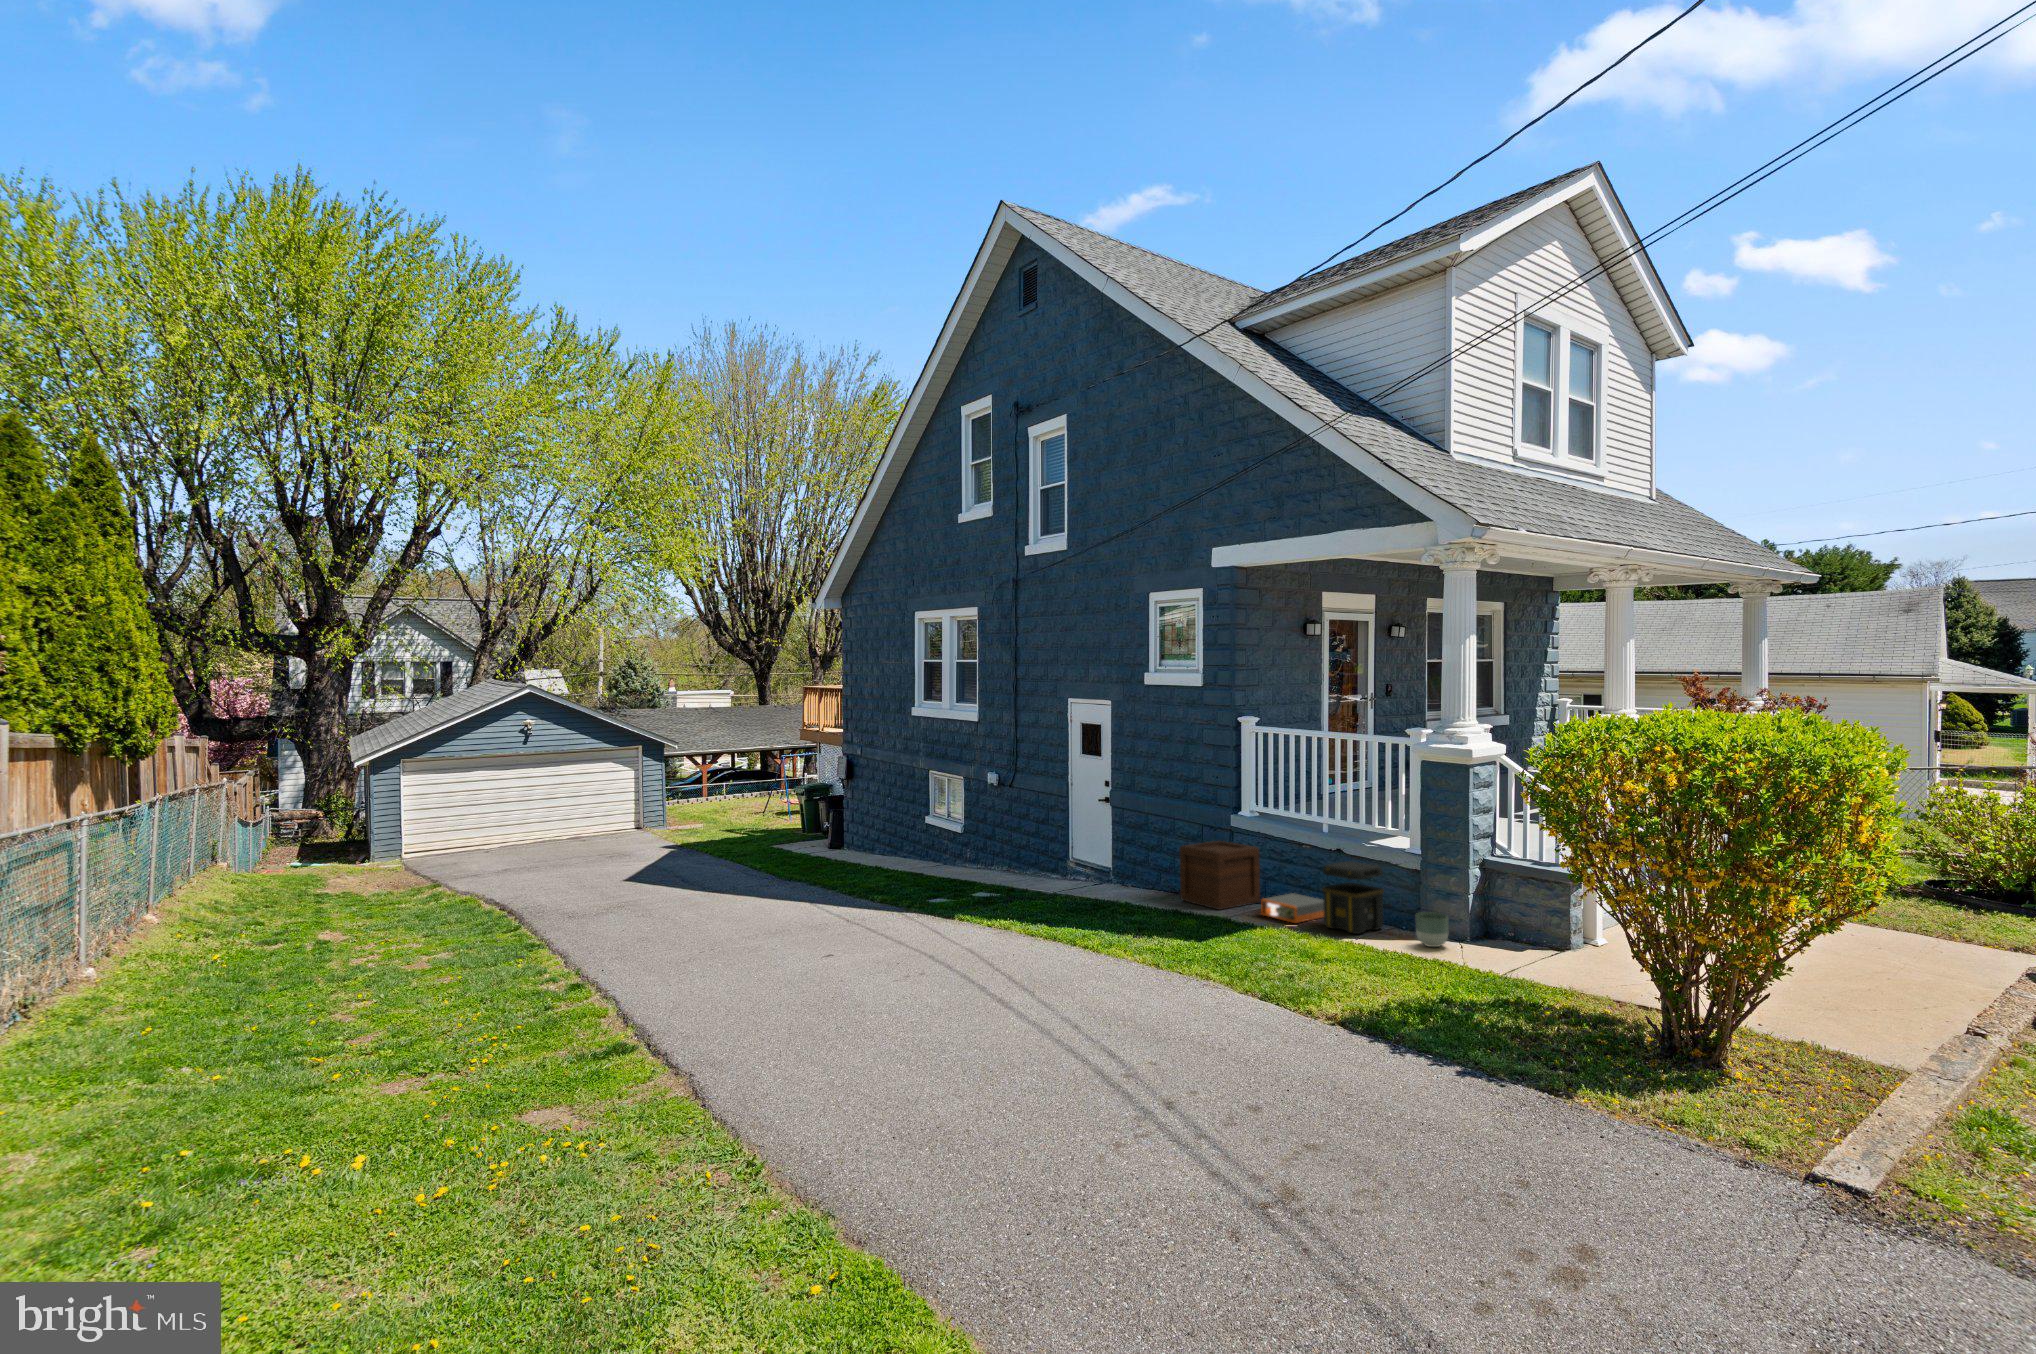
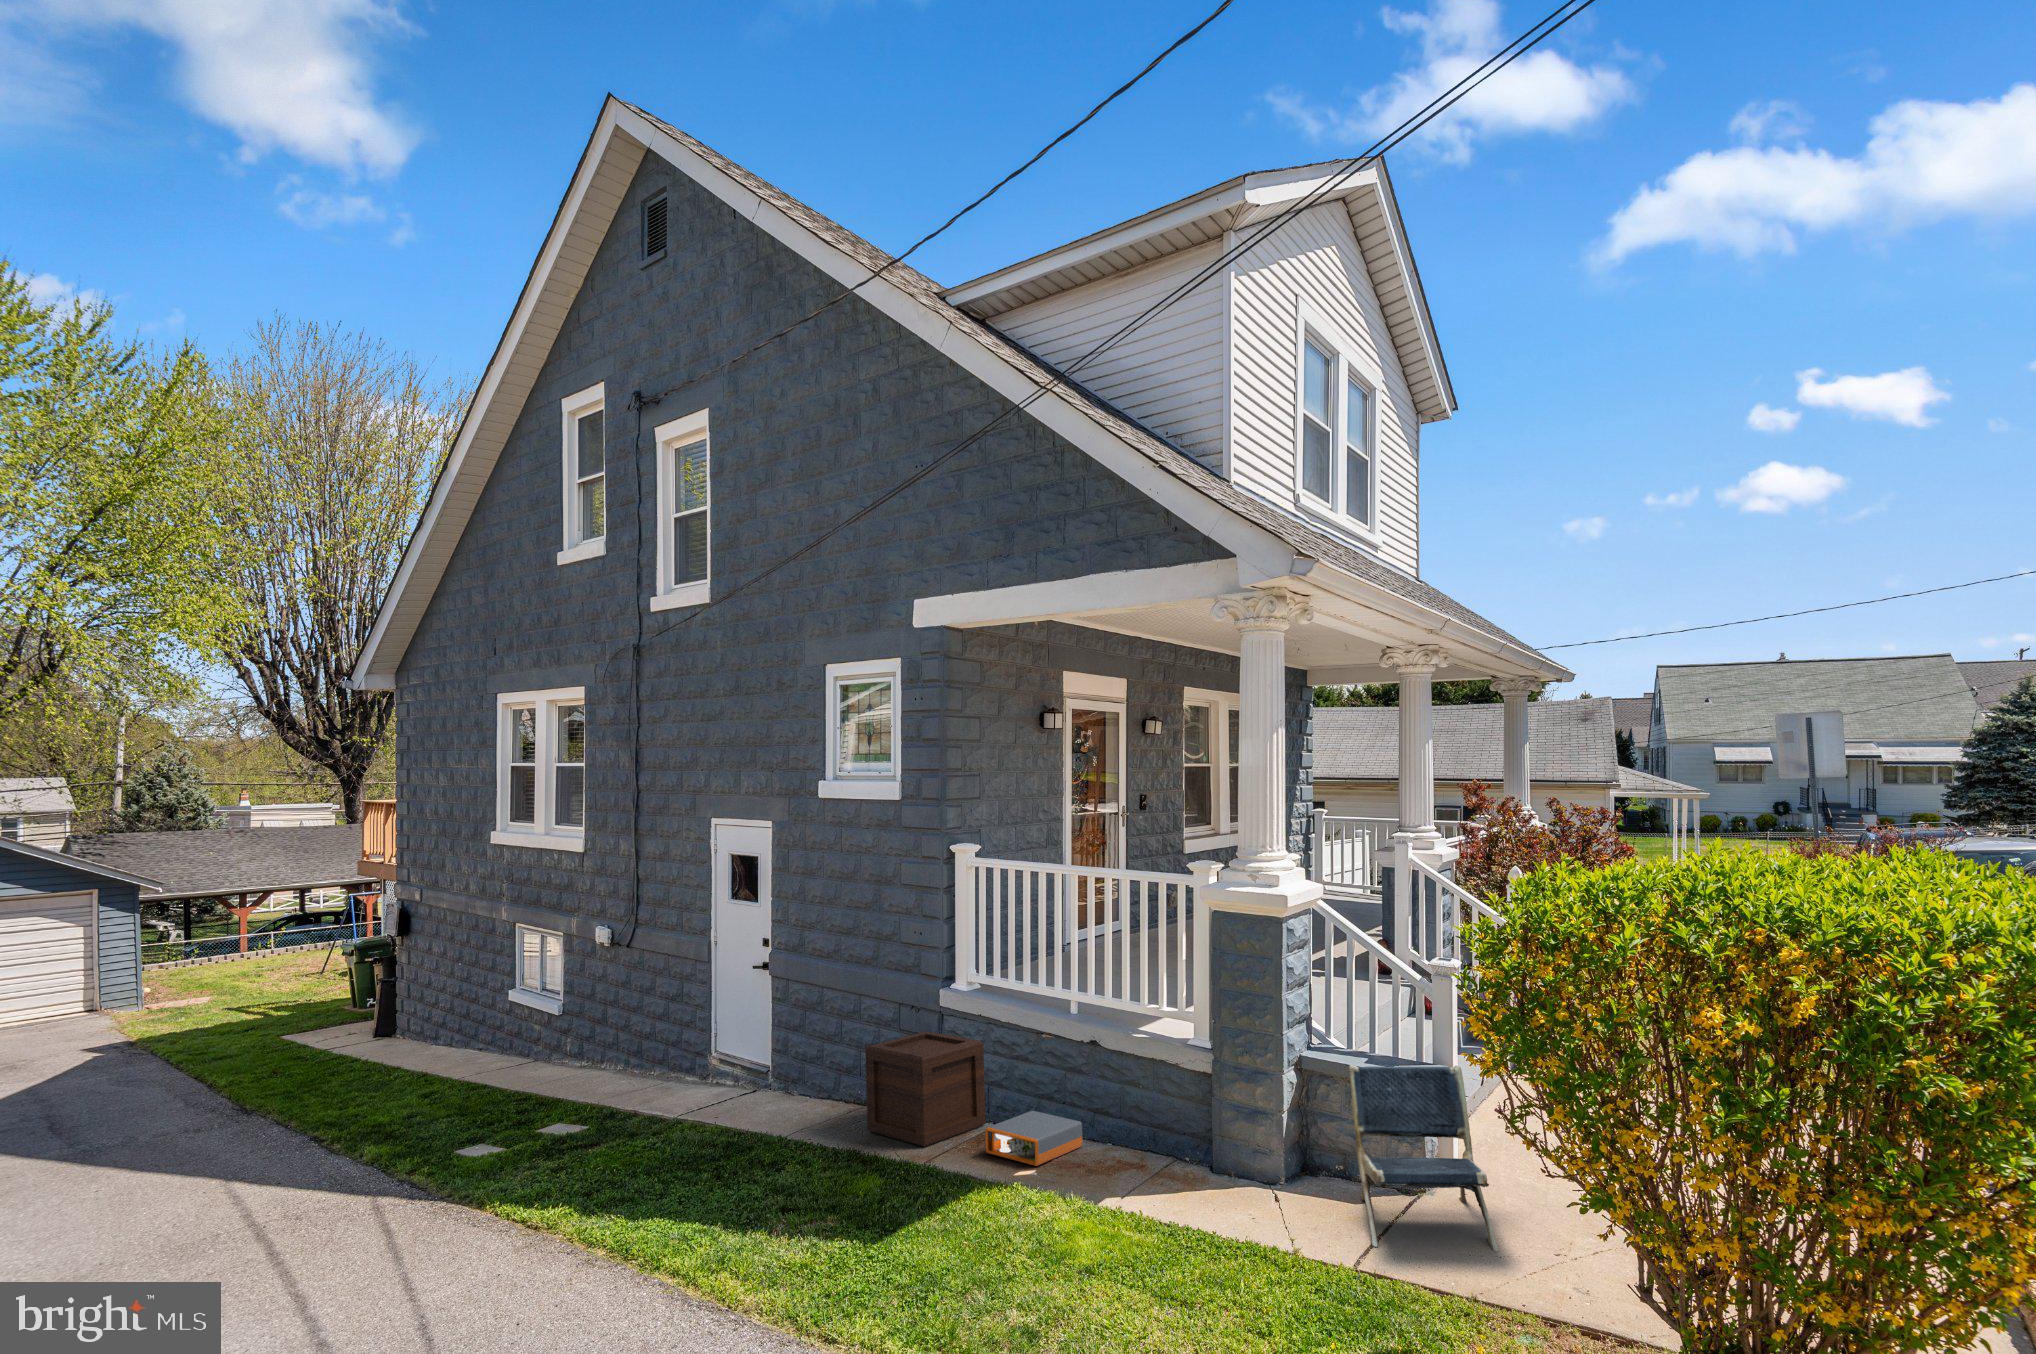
toolbox: present [1322,861,1384,934] -> none [1075,1063,1163,1181]
lounge chair: none [1517,865,1614,983] -> present [1349,1065,1499,1251]
planter: present [1416,912,1448,947] -> none [1211,1142,1258,1199]

